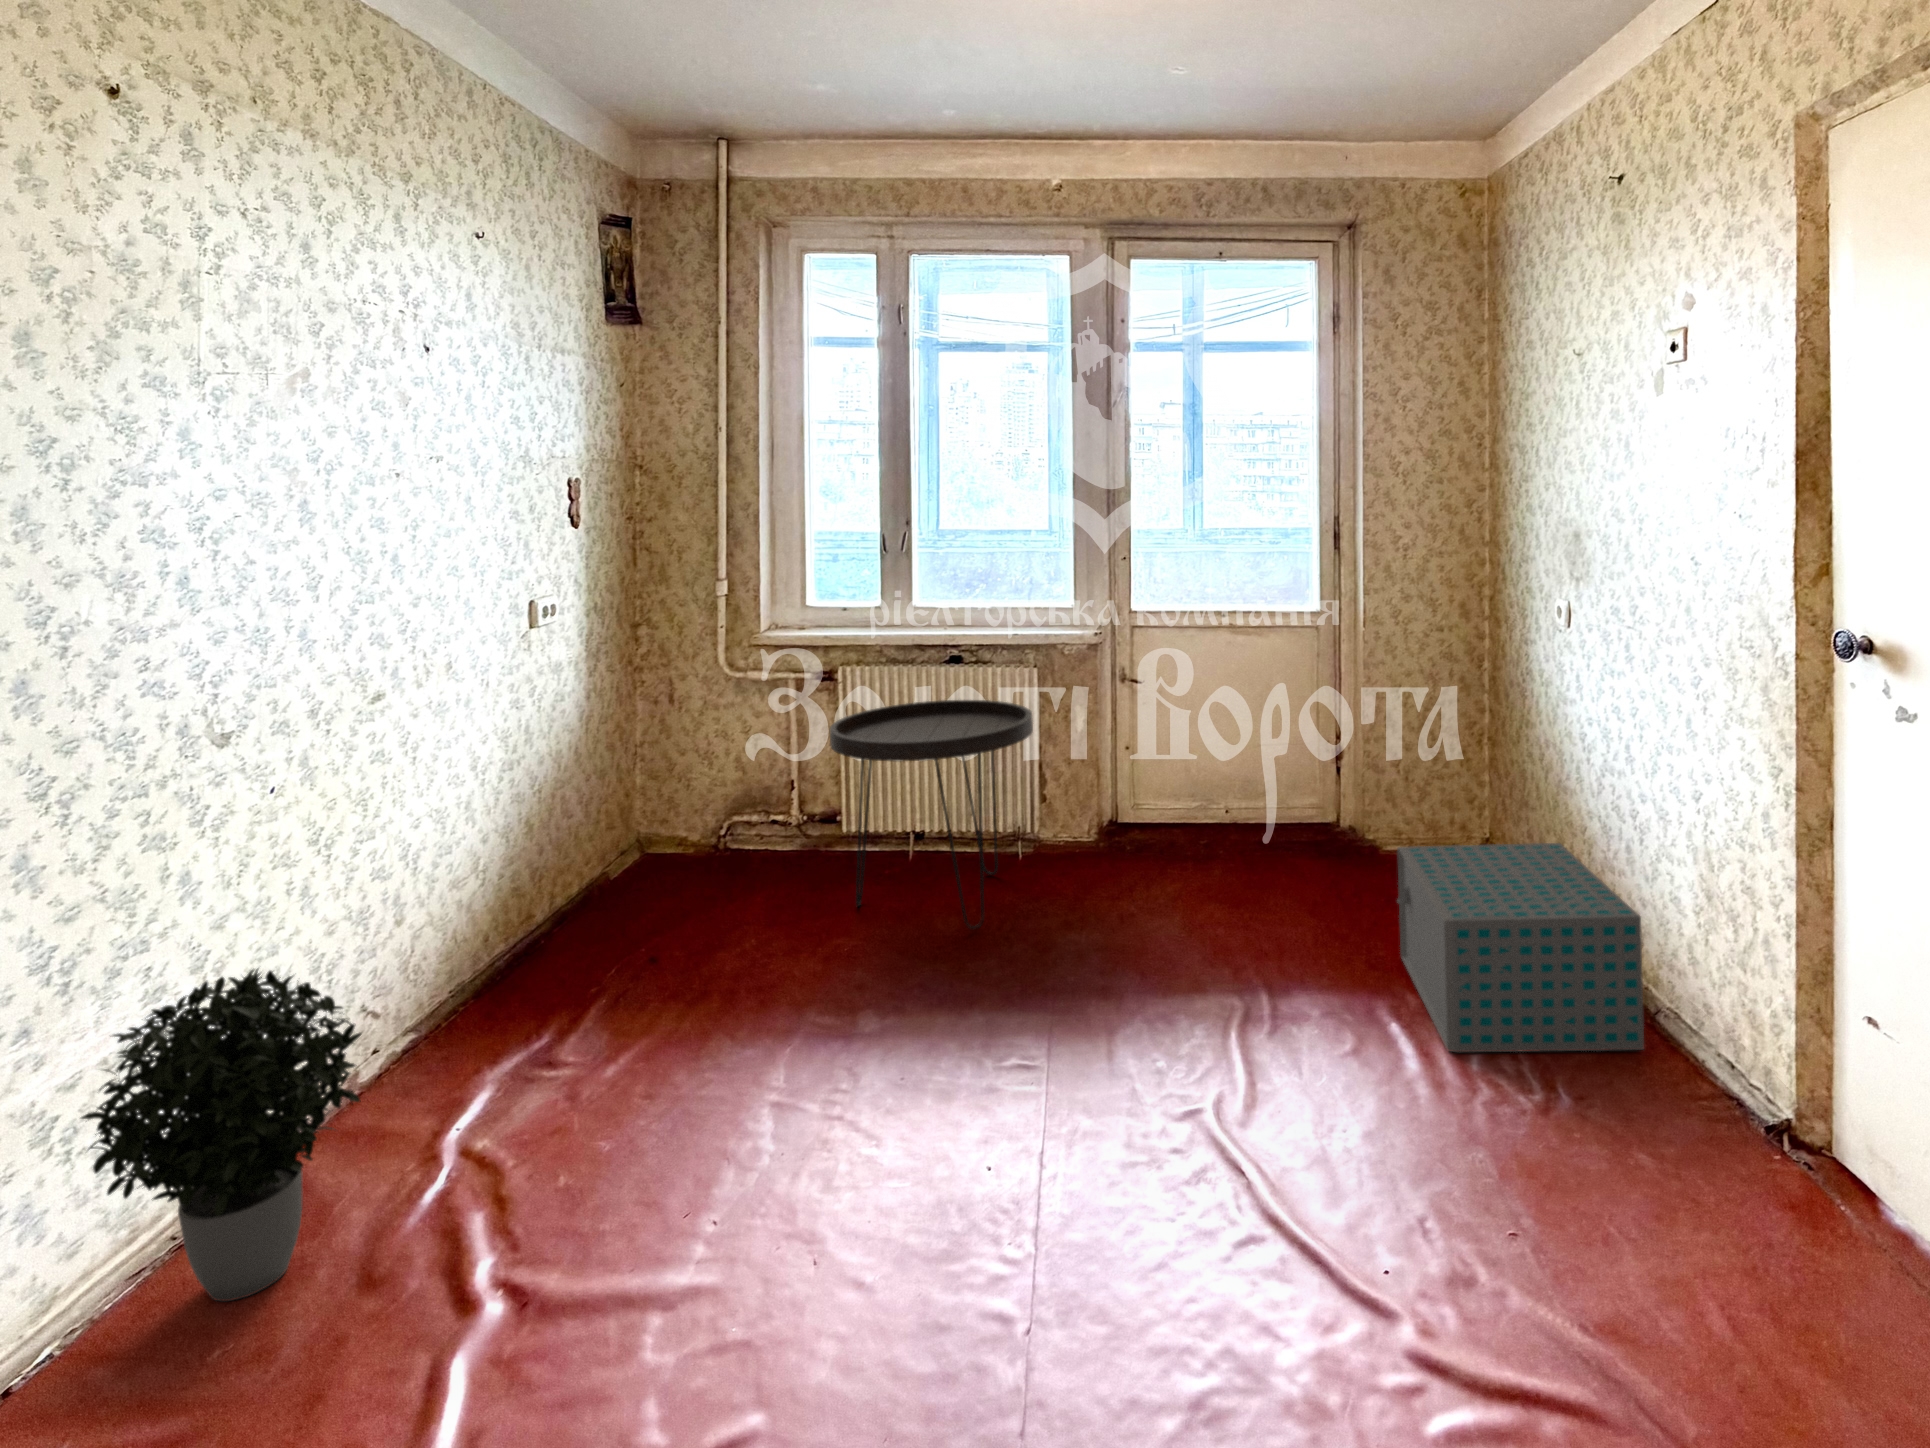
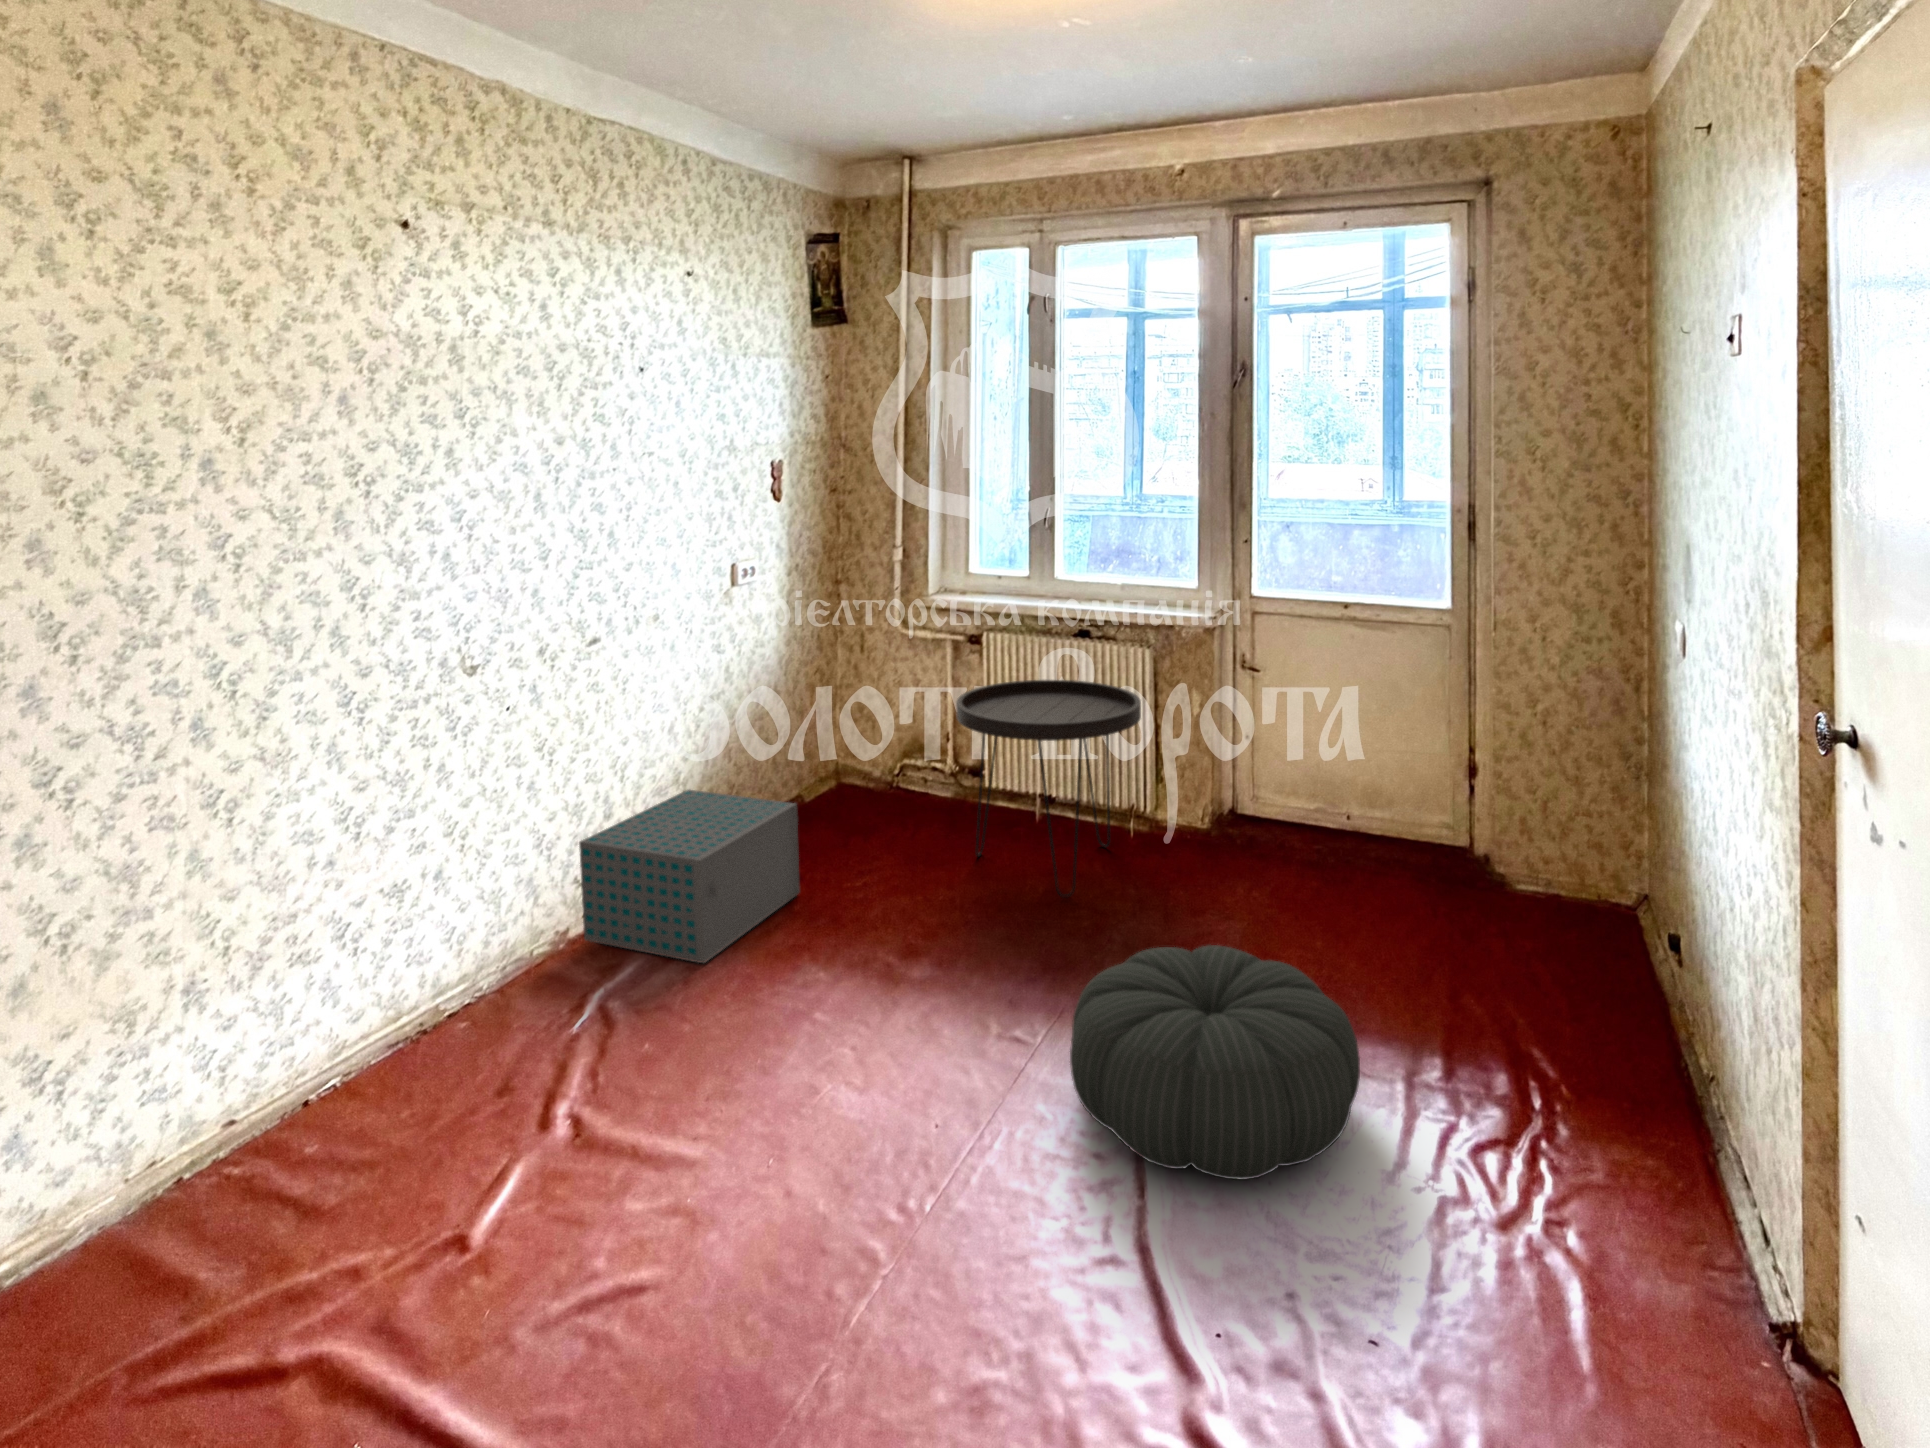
storage box: present [1397,843,1644,1052] -> present [579,790,800,963]
pouf: none [1069,931,1368,1159] -> present [1070,945,1360,1179]
potted plant: present [81,969,361,1301] -> none [353,843,534,1077]

